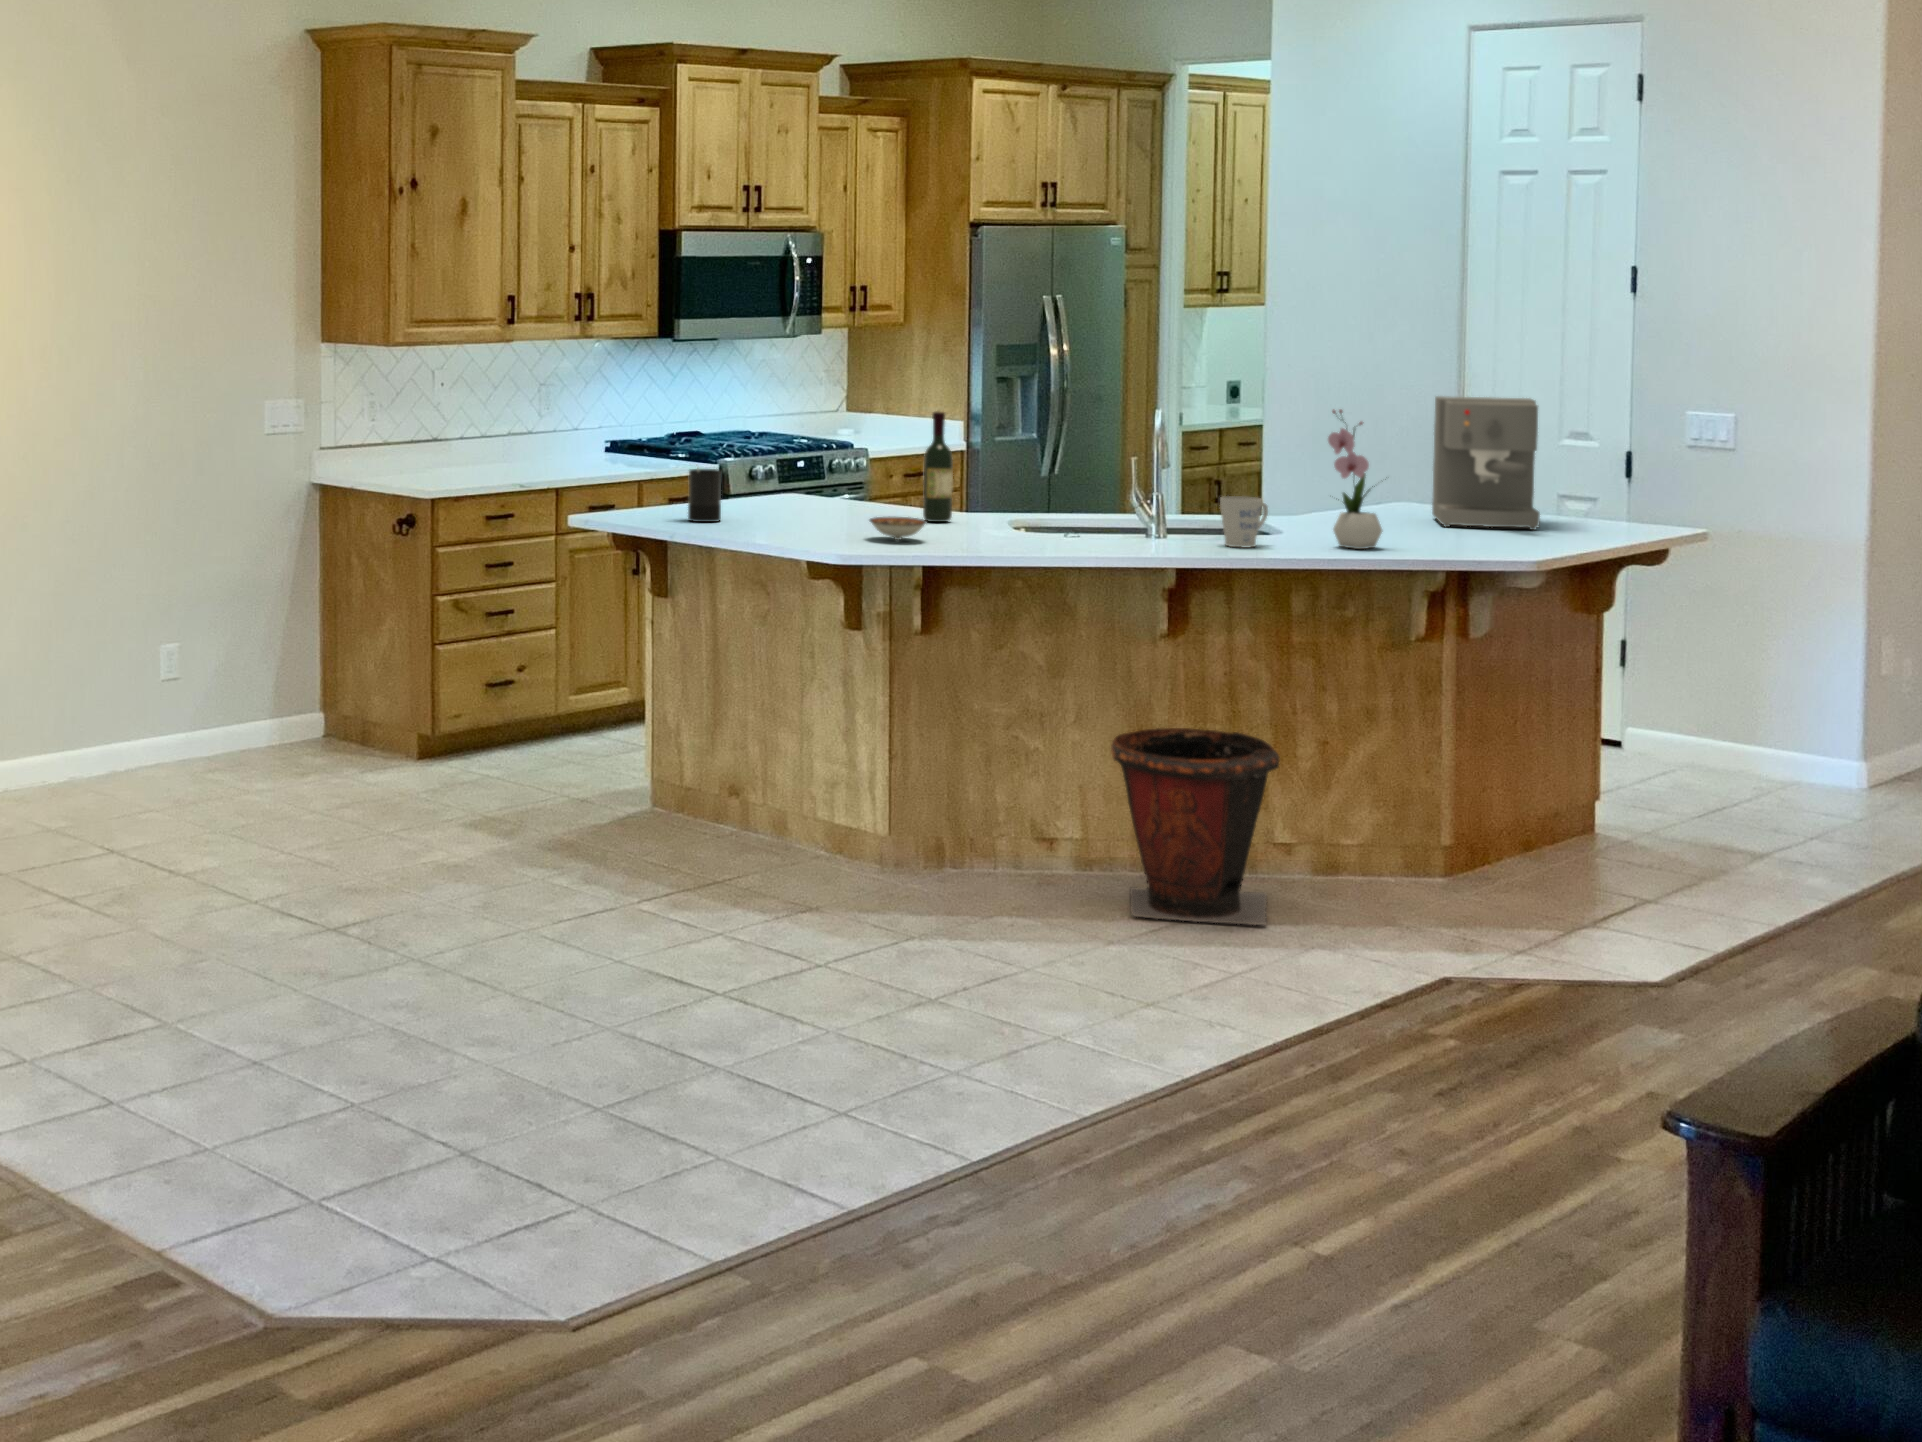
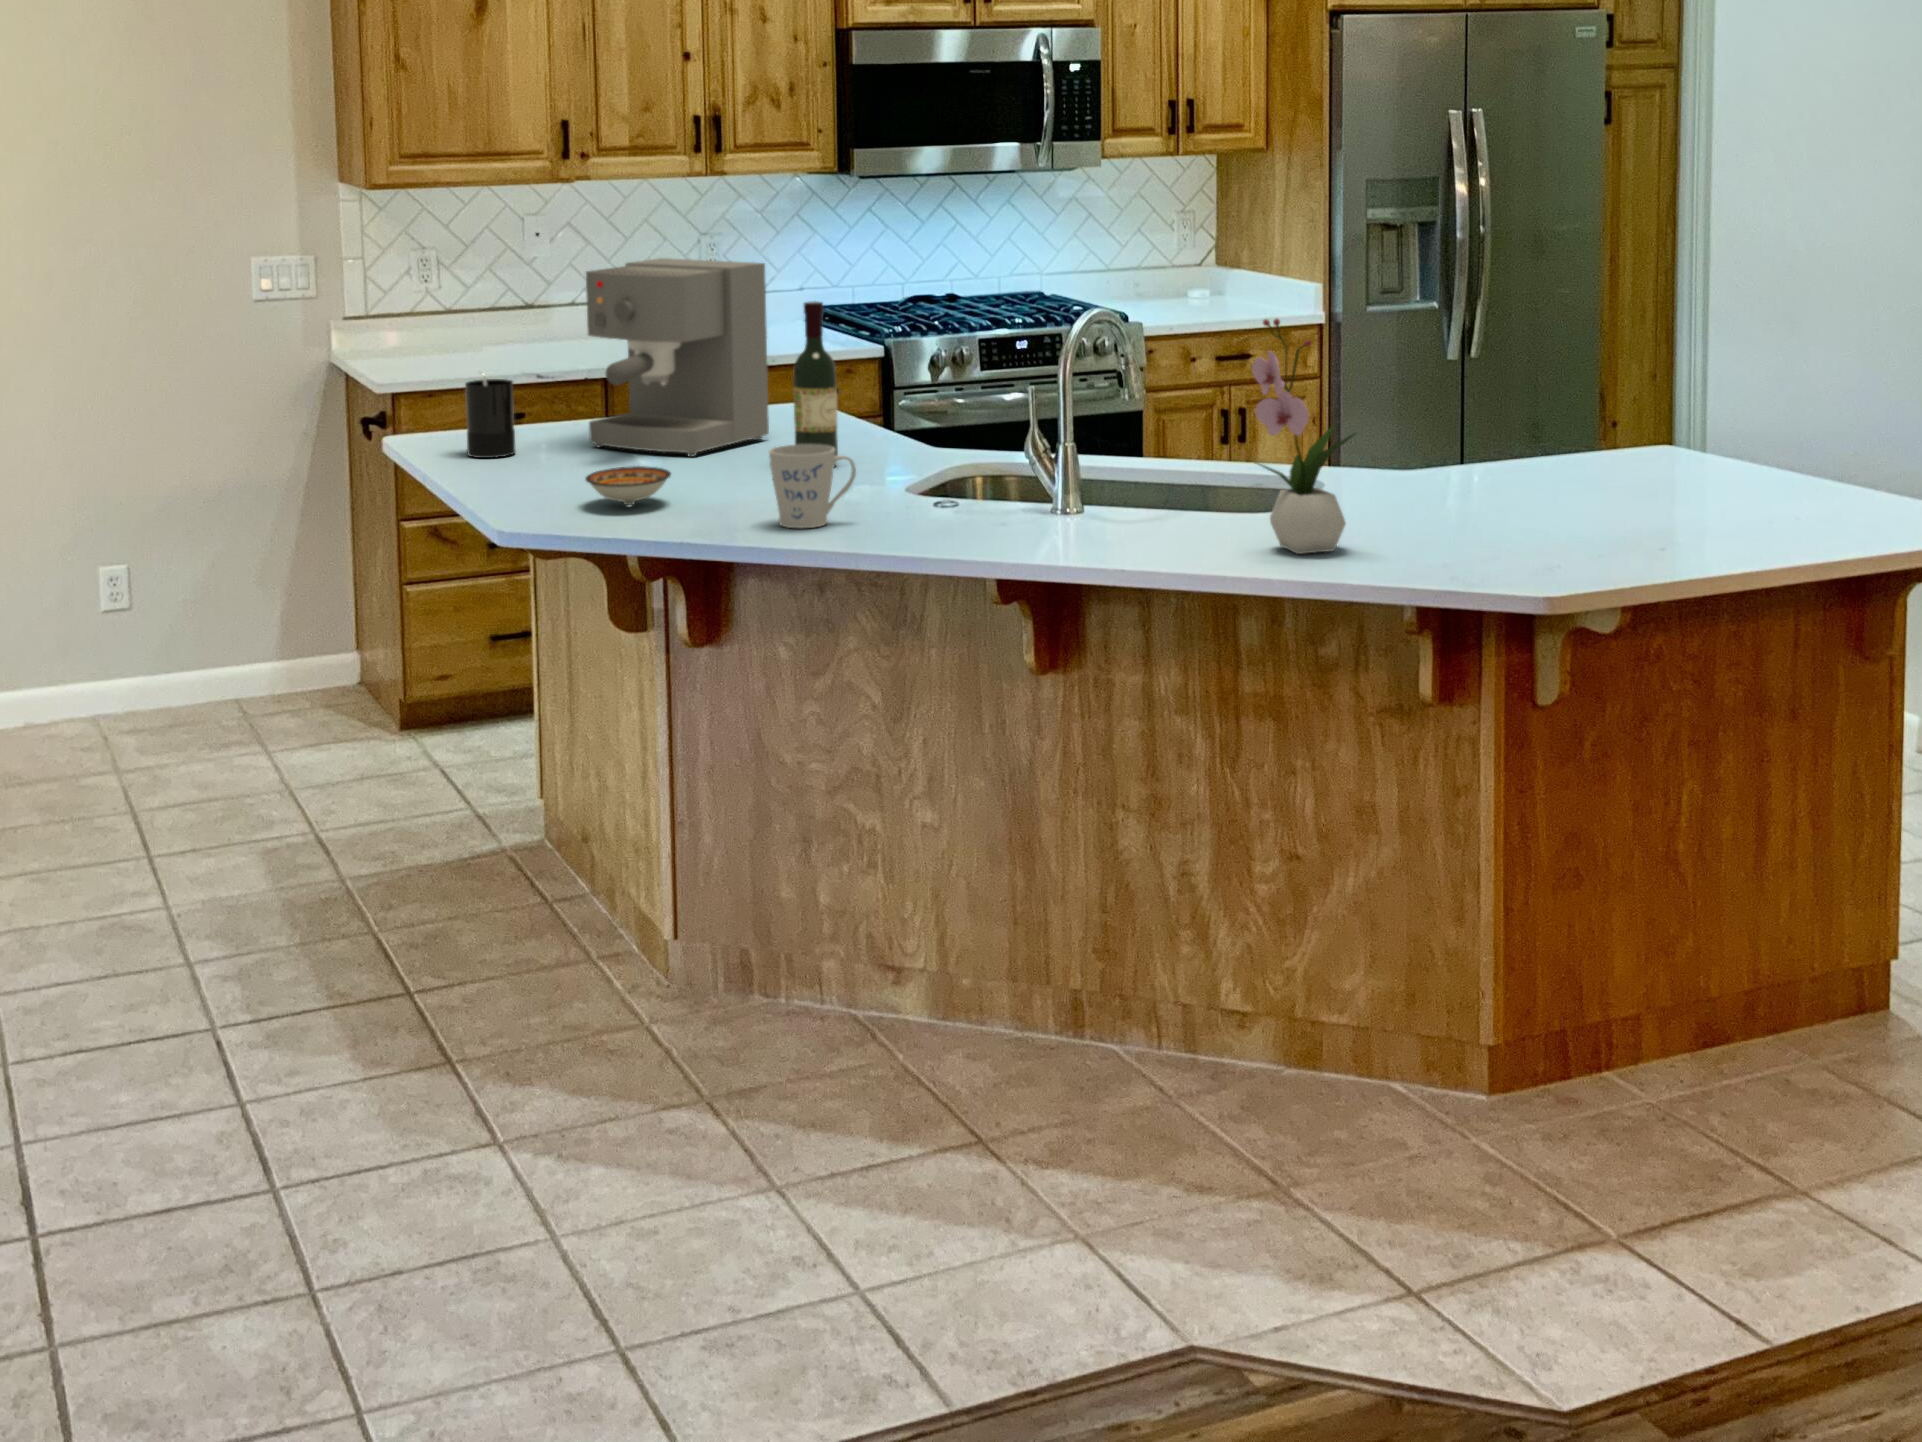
coffee maker: present [1432,396,1540,530] -> present [586,258,769,456]
mug: present [1220,496,1268,547] -> present [769,444,856,528]
waste bin: present [1111,728,1280,925] -> none [896,816,1181,1167]

